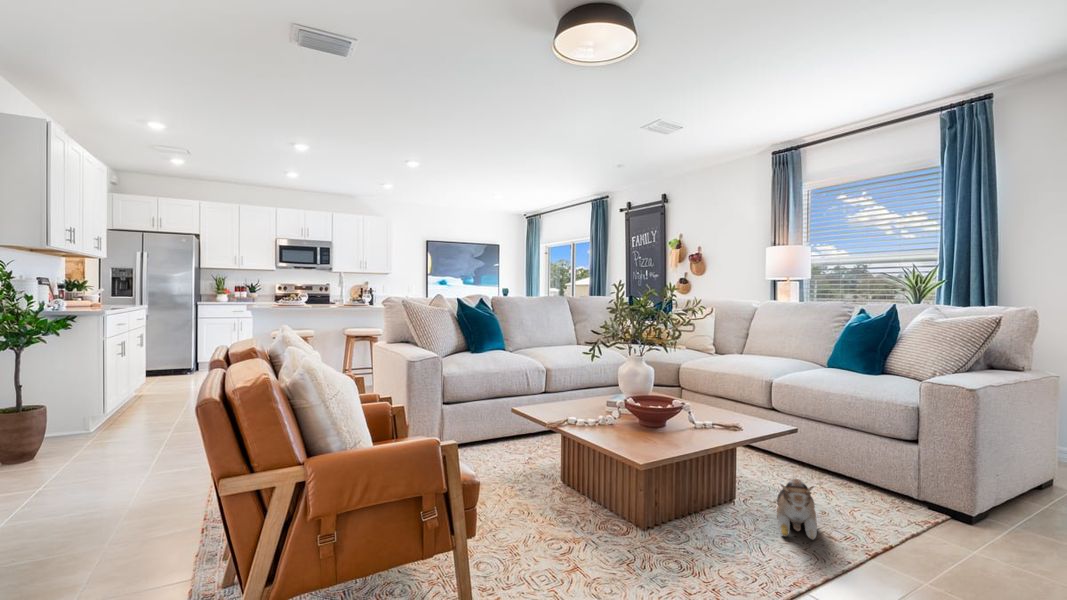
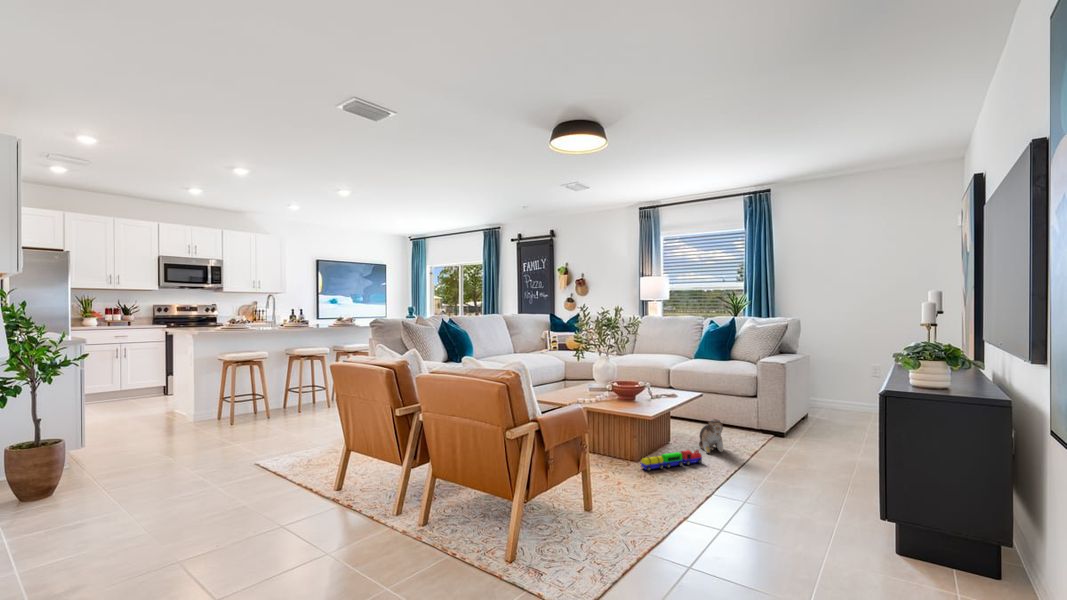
toy train: none [634,531,757,559] -> present [641,450,702,471]

